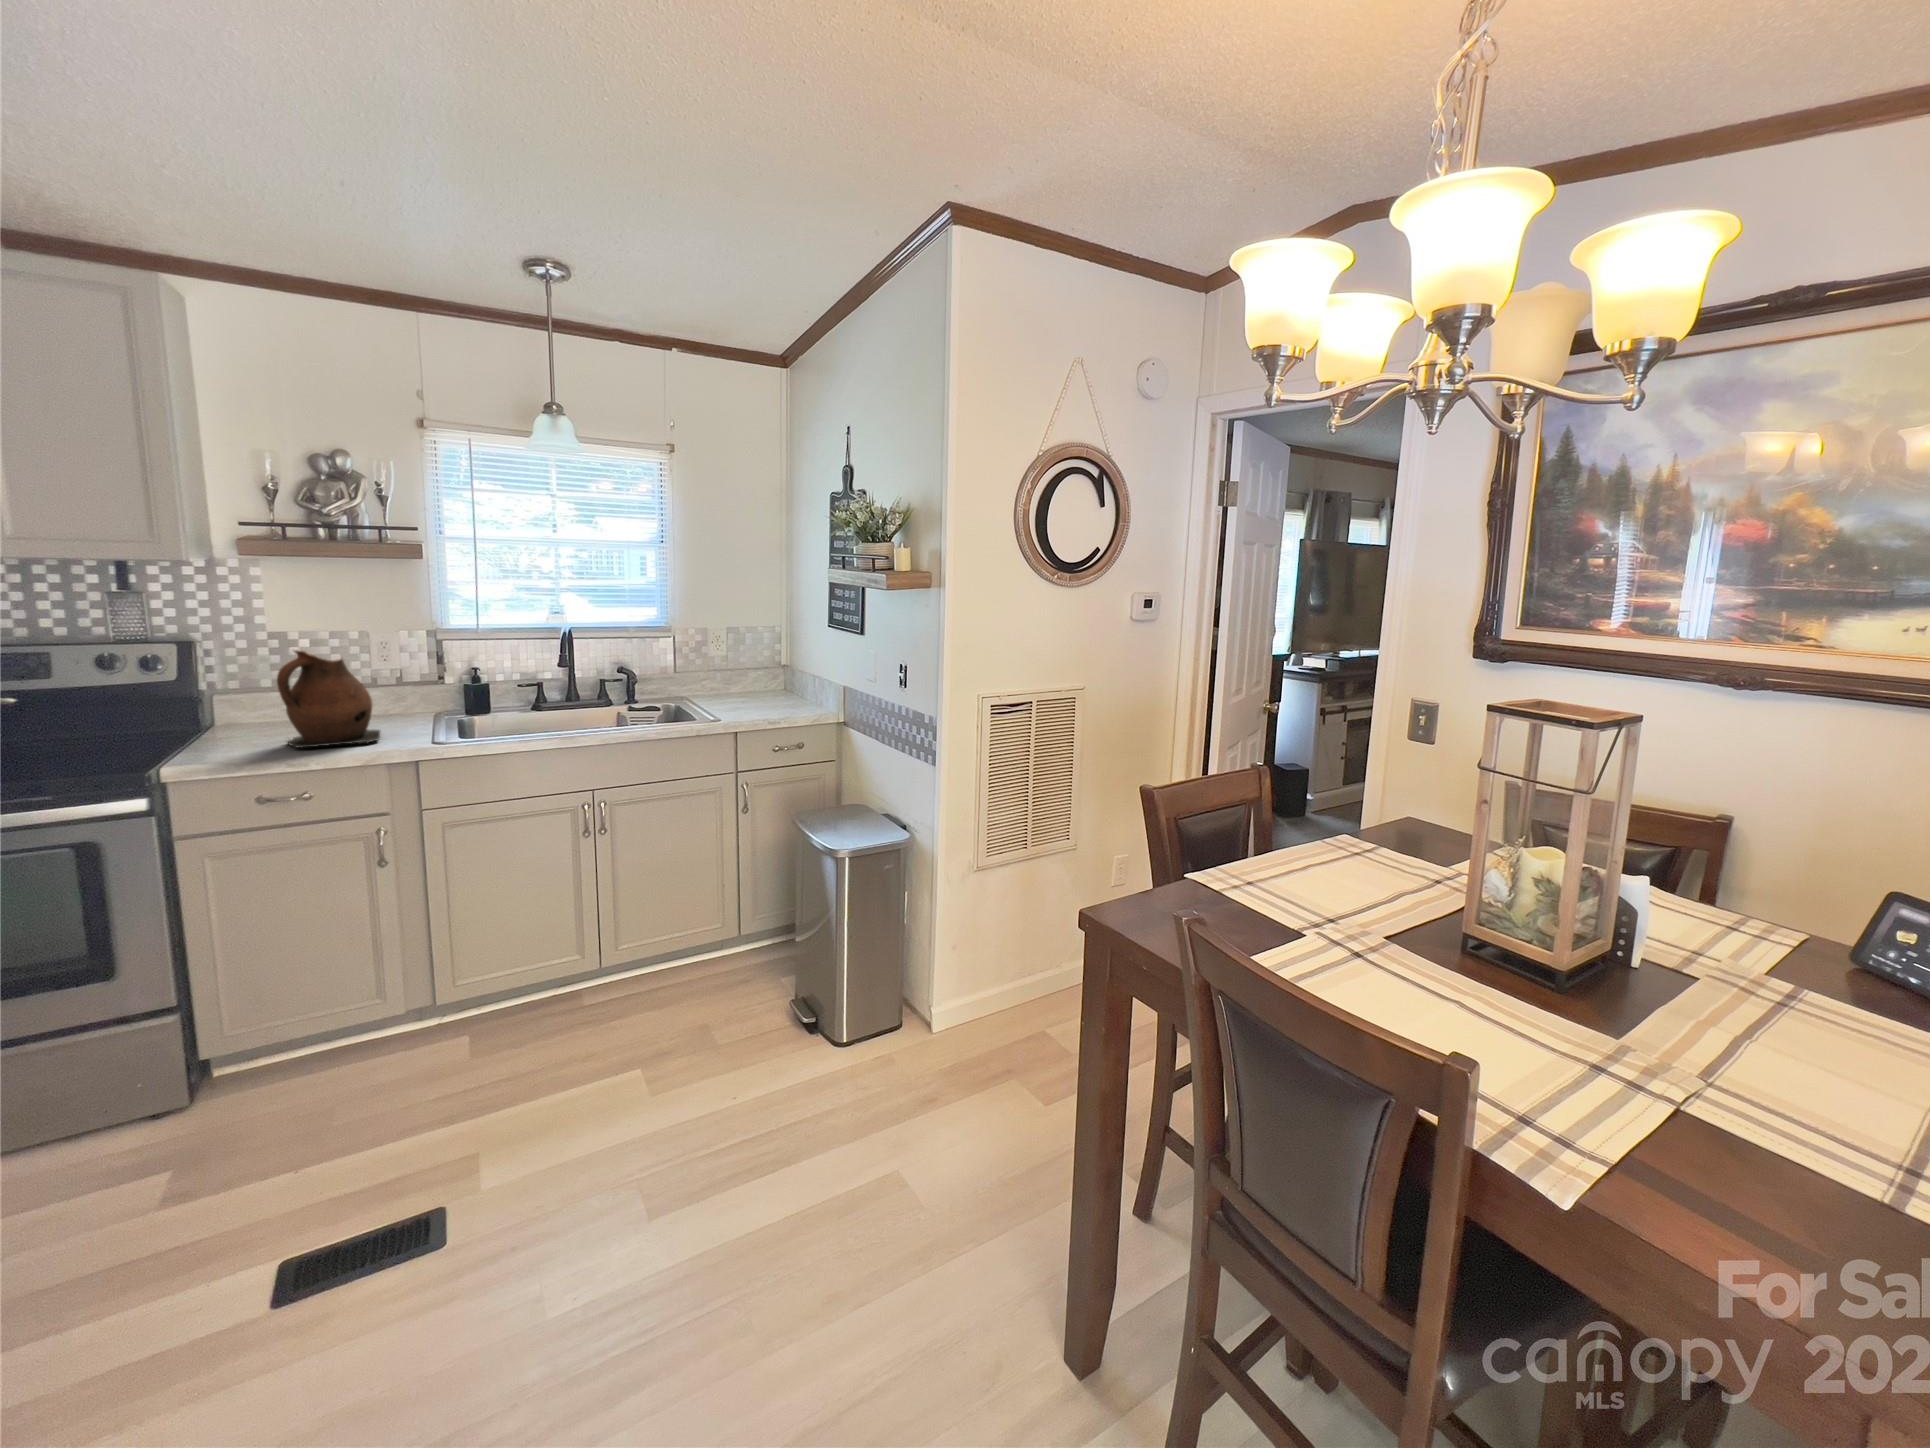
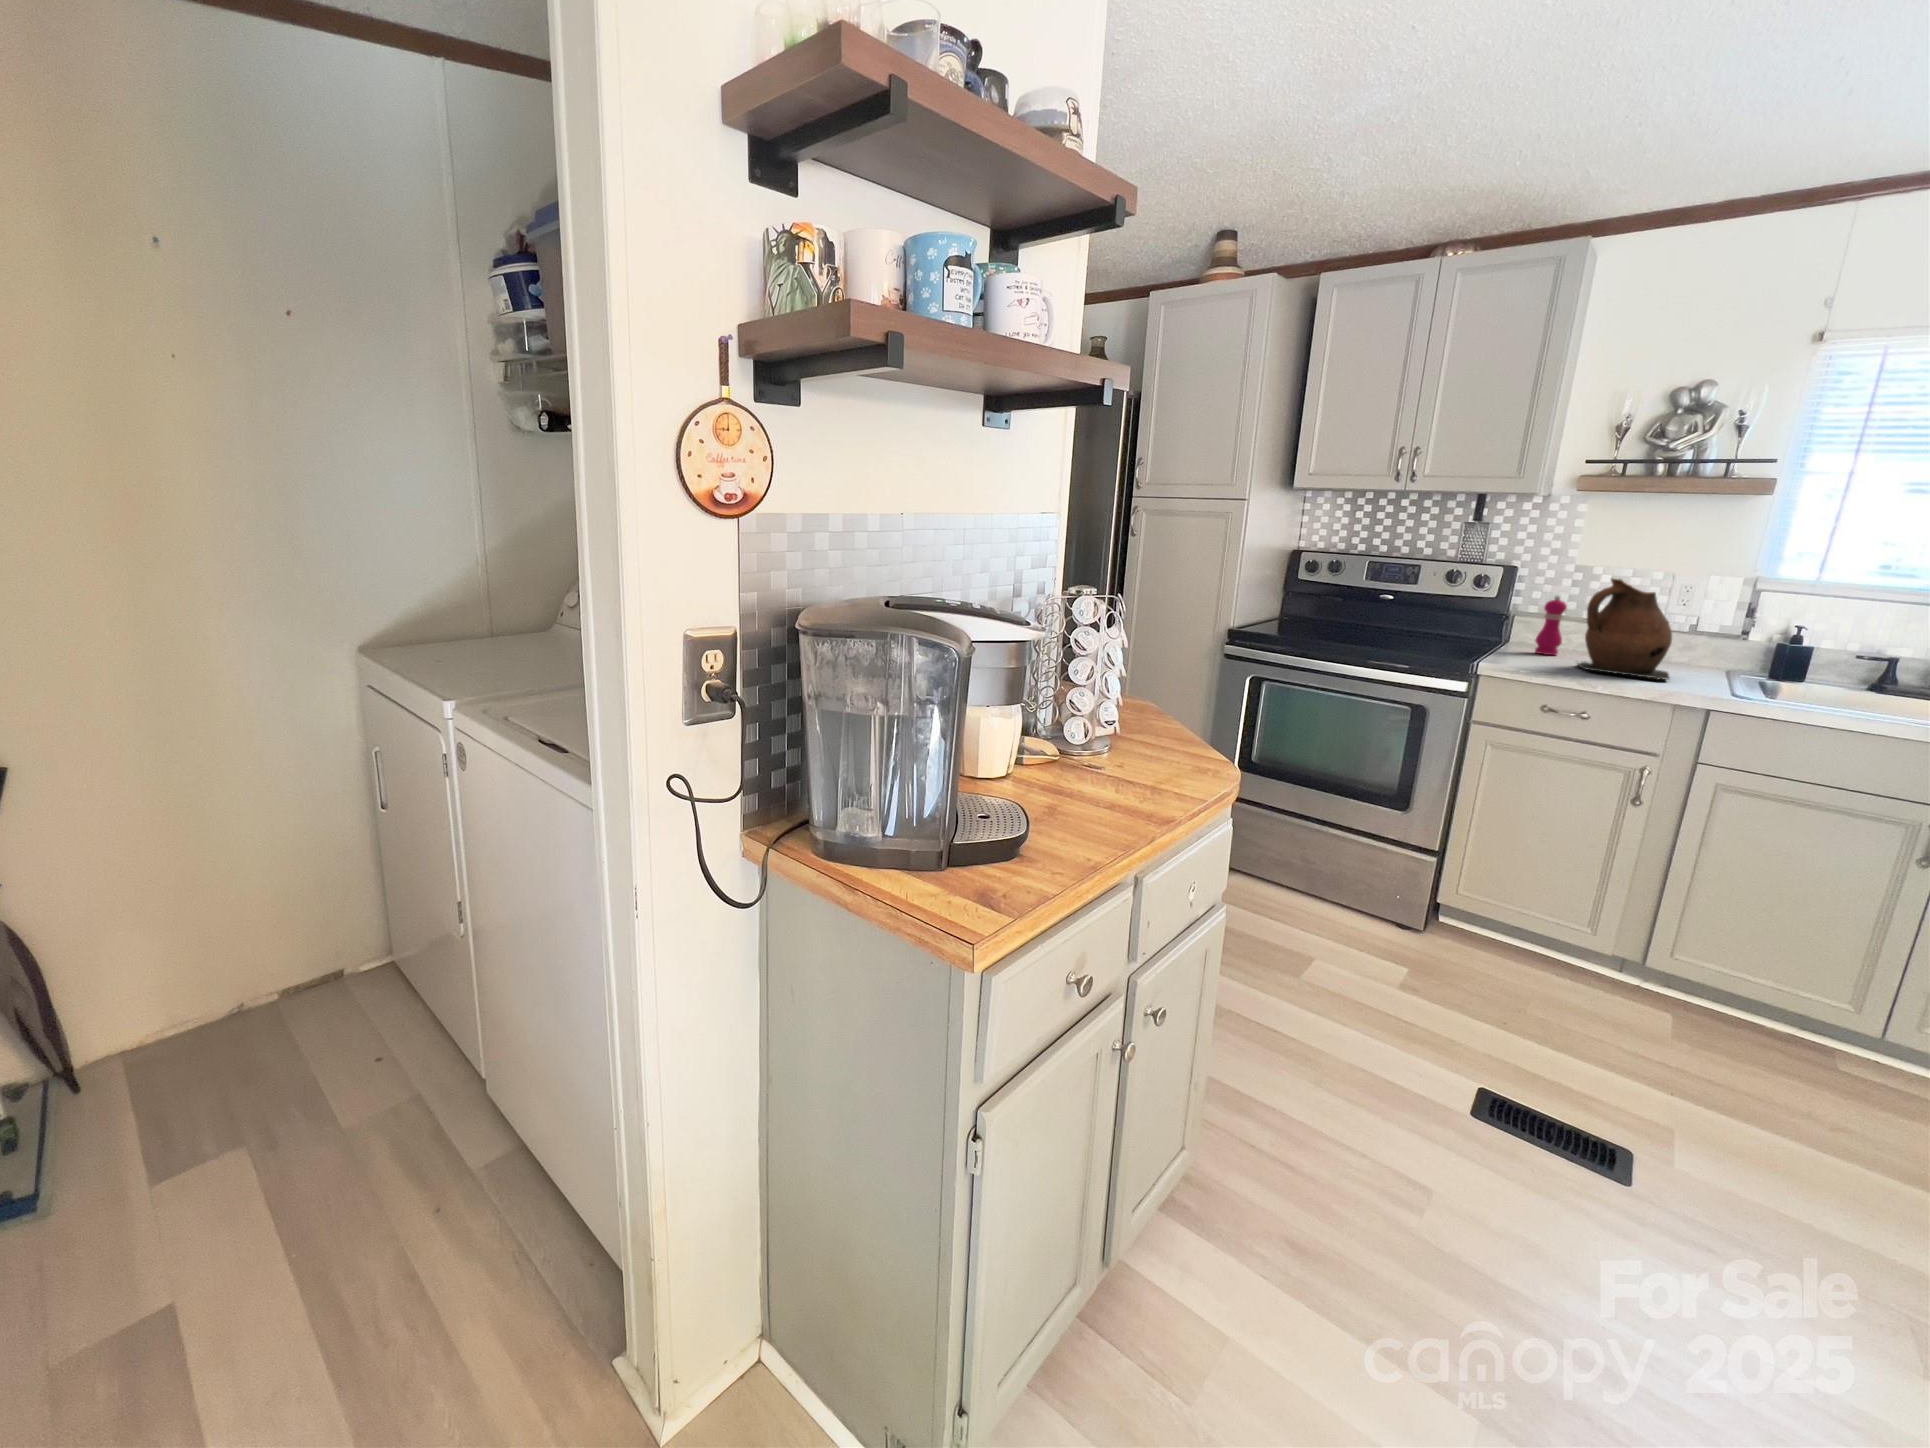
pepper mill: none [238,670,271,736] -> present [1535,595,1567,655]

